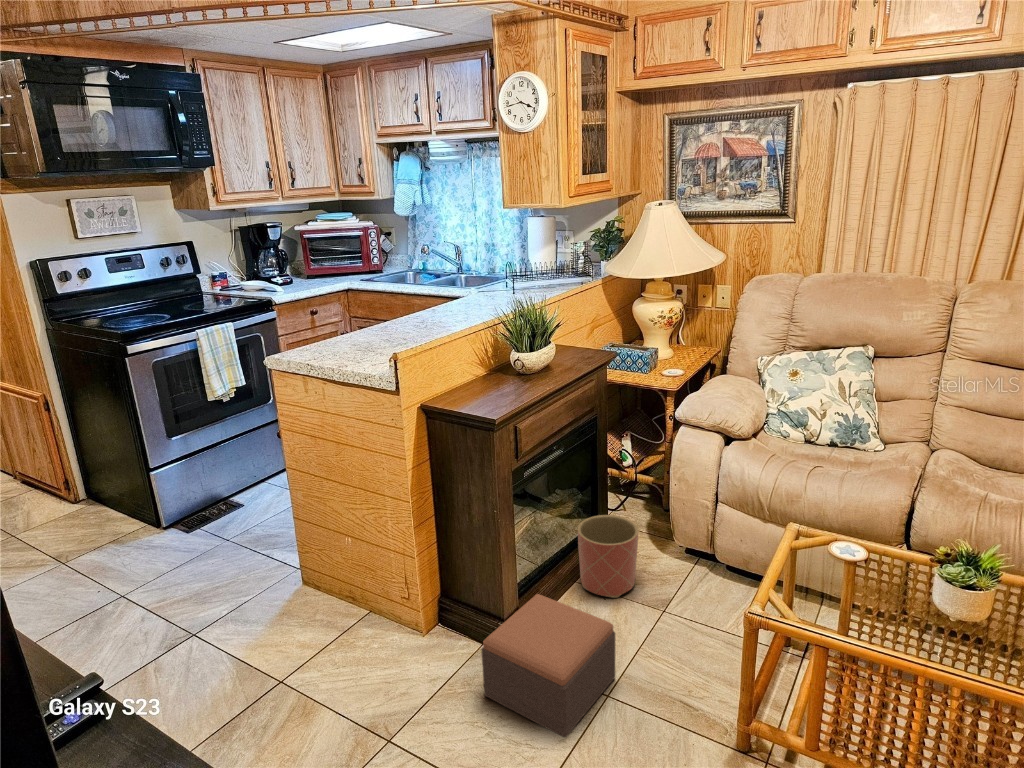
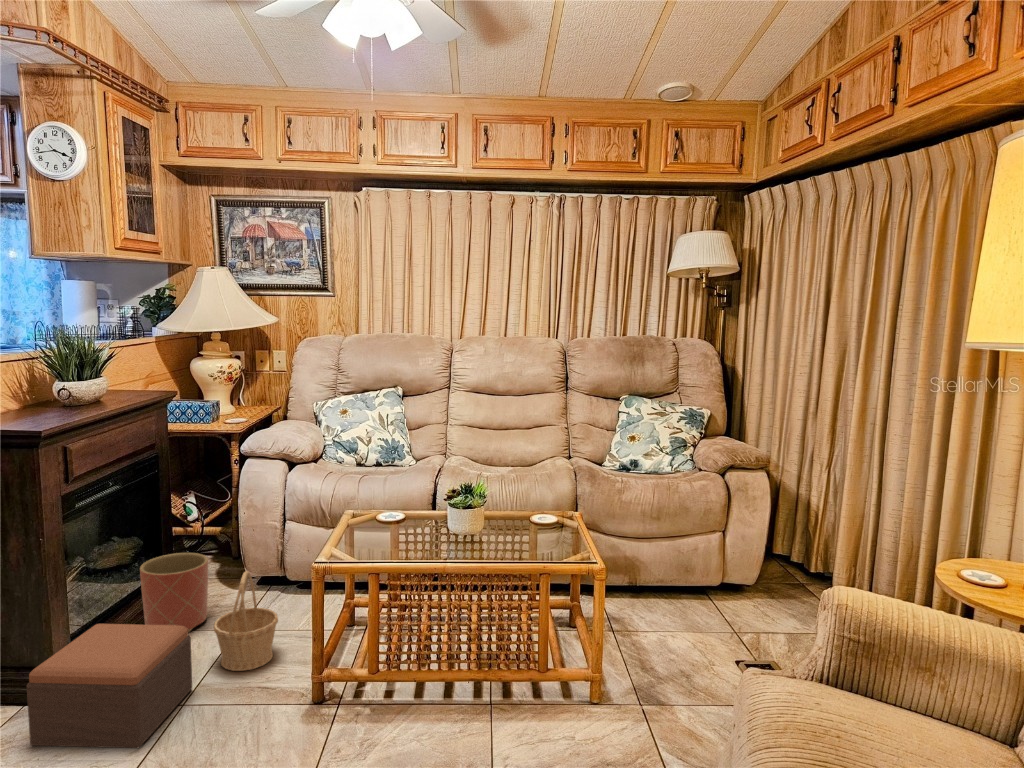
basket: none [638,571,702,671] -> present [214,571,278,671]

